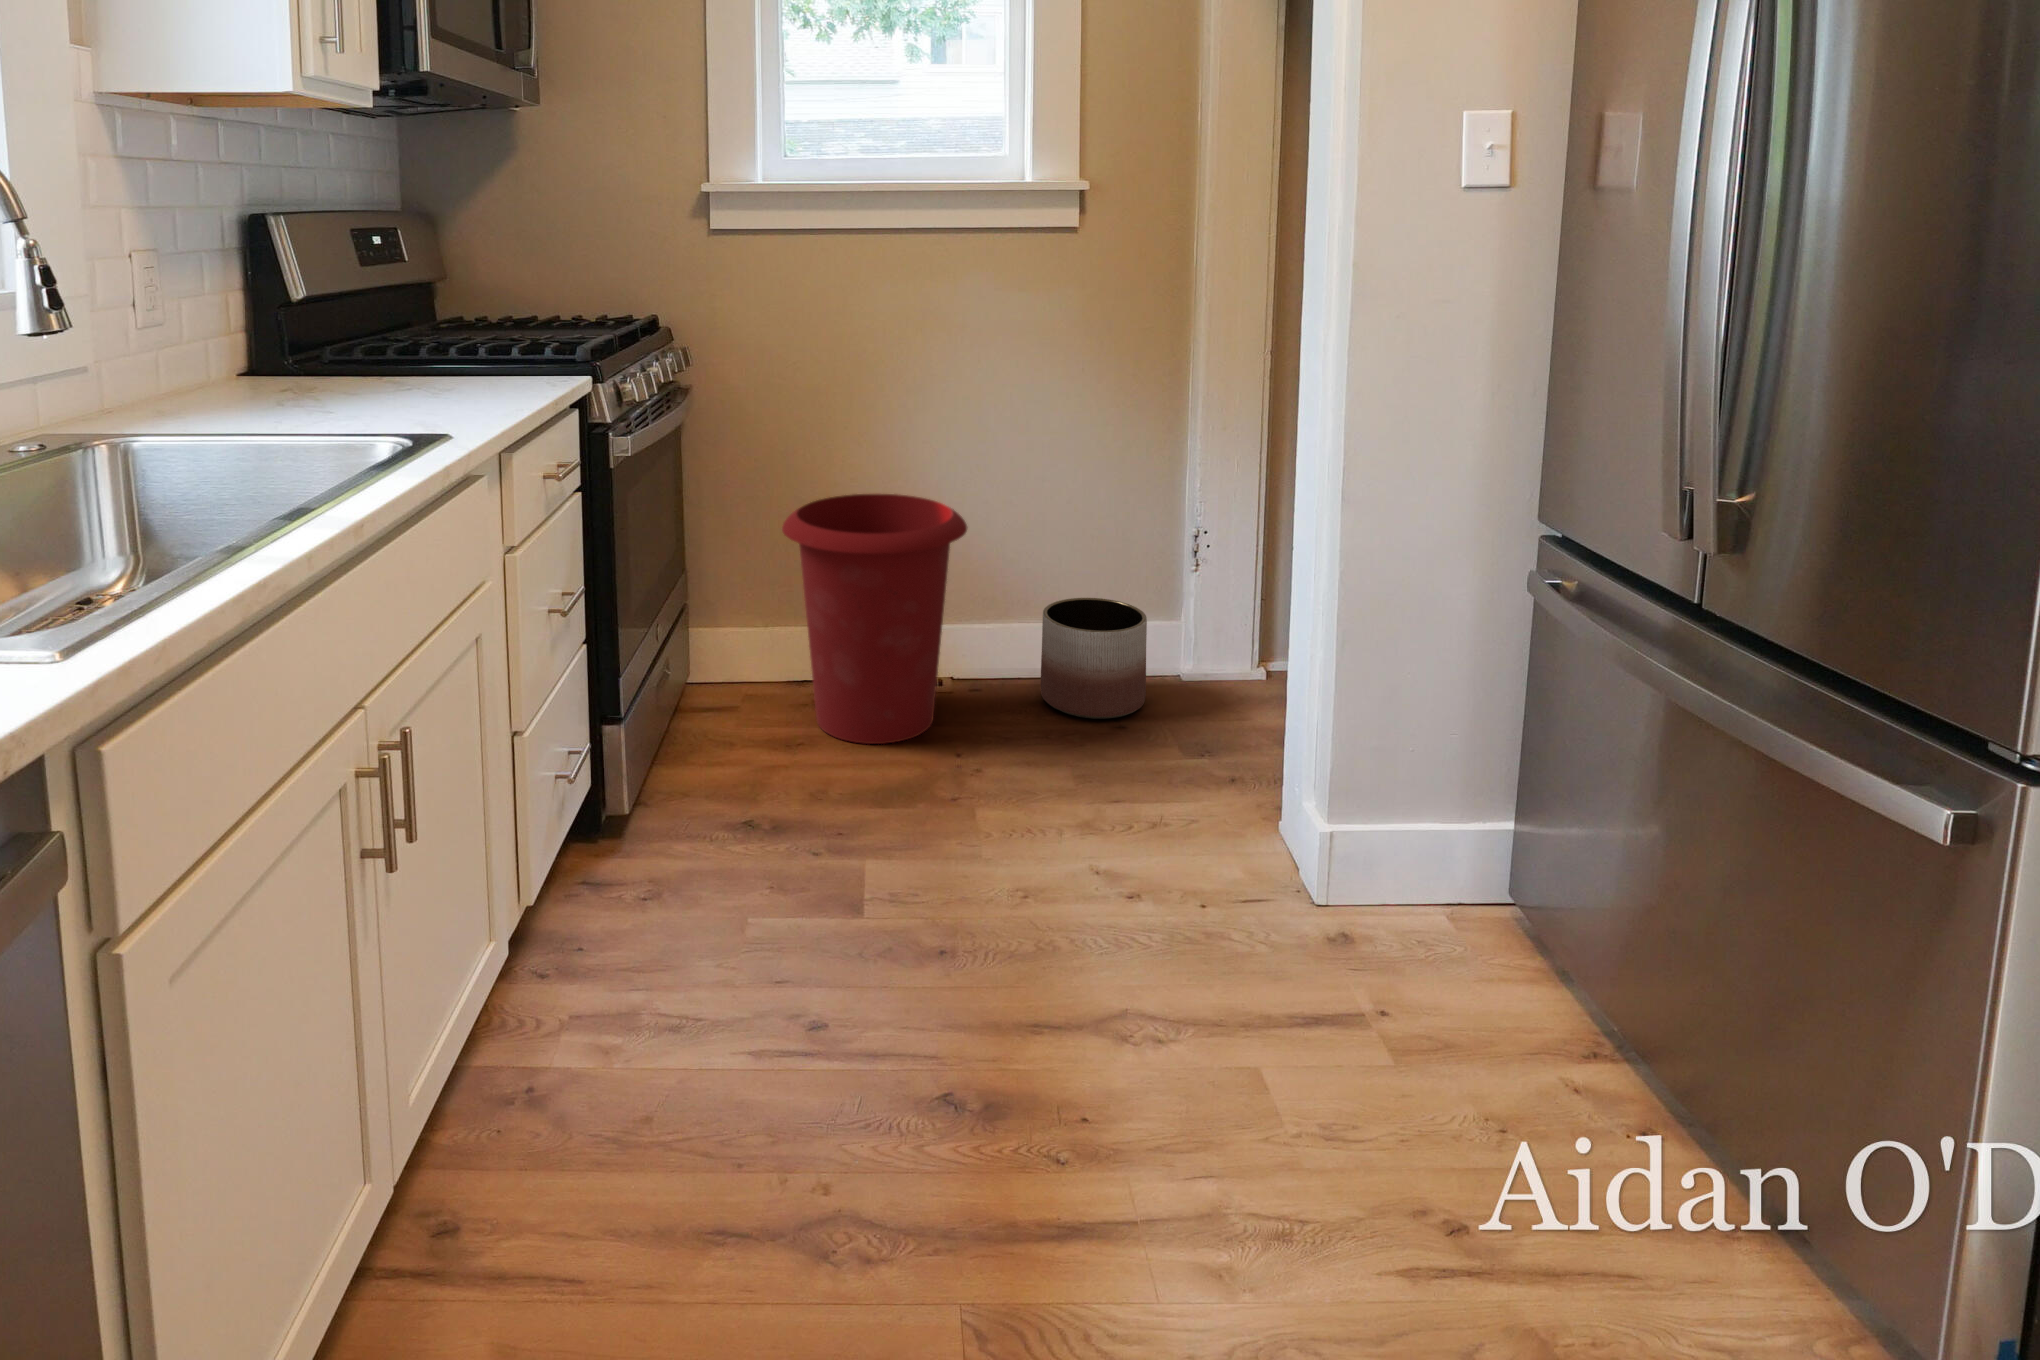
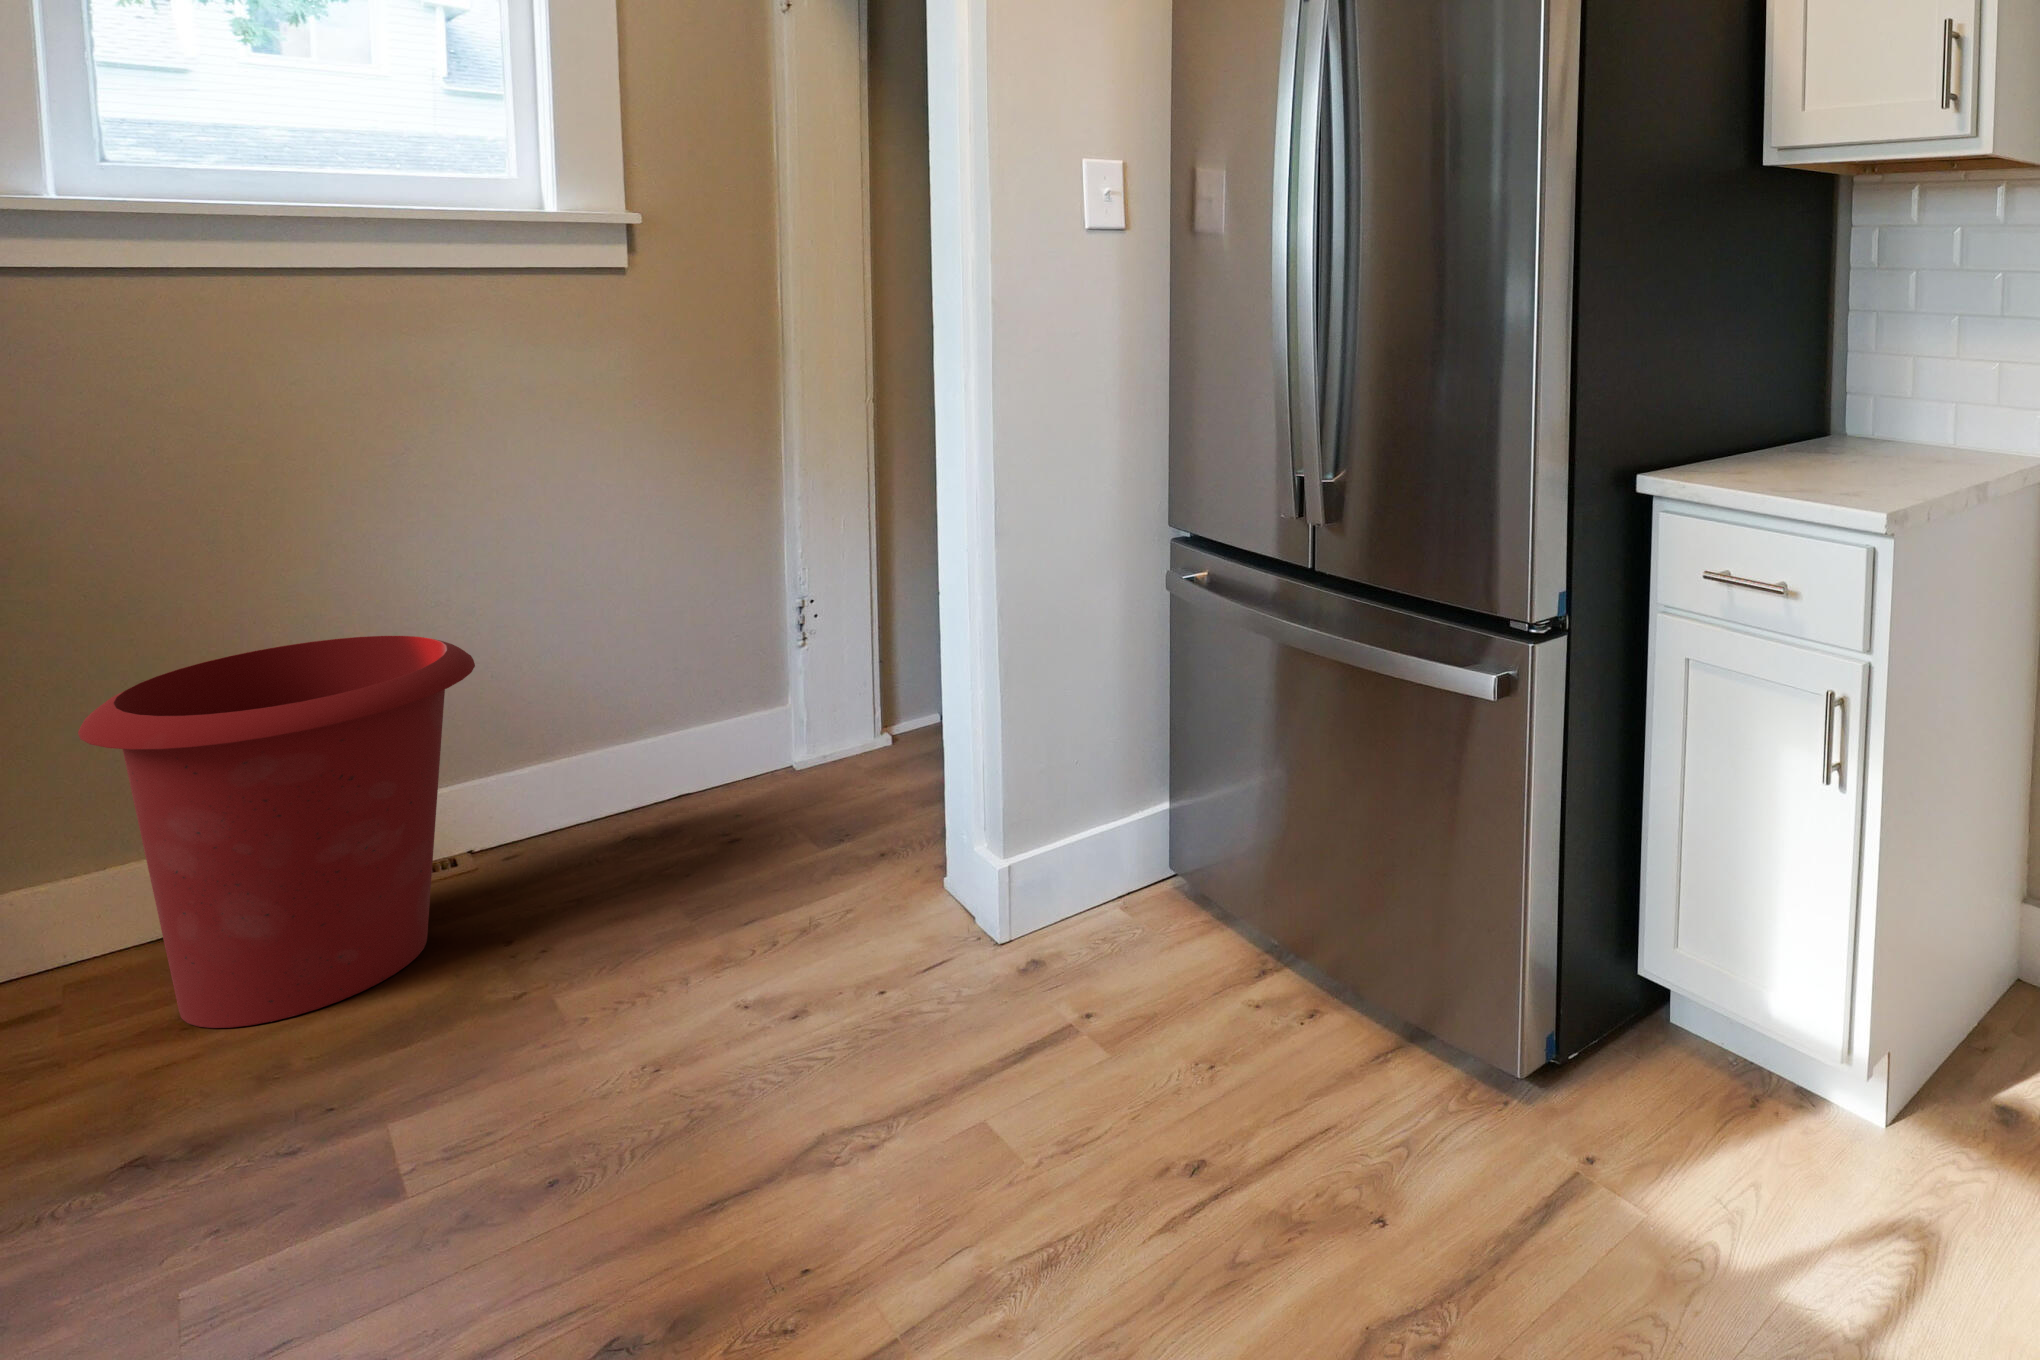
planter: present [1041,598,1147,719] -> none [601,706,756,860]

